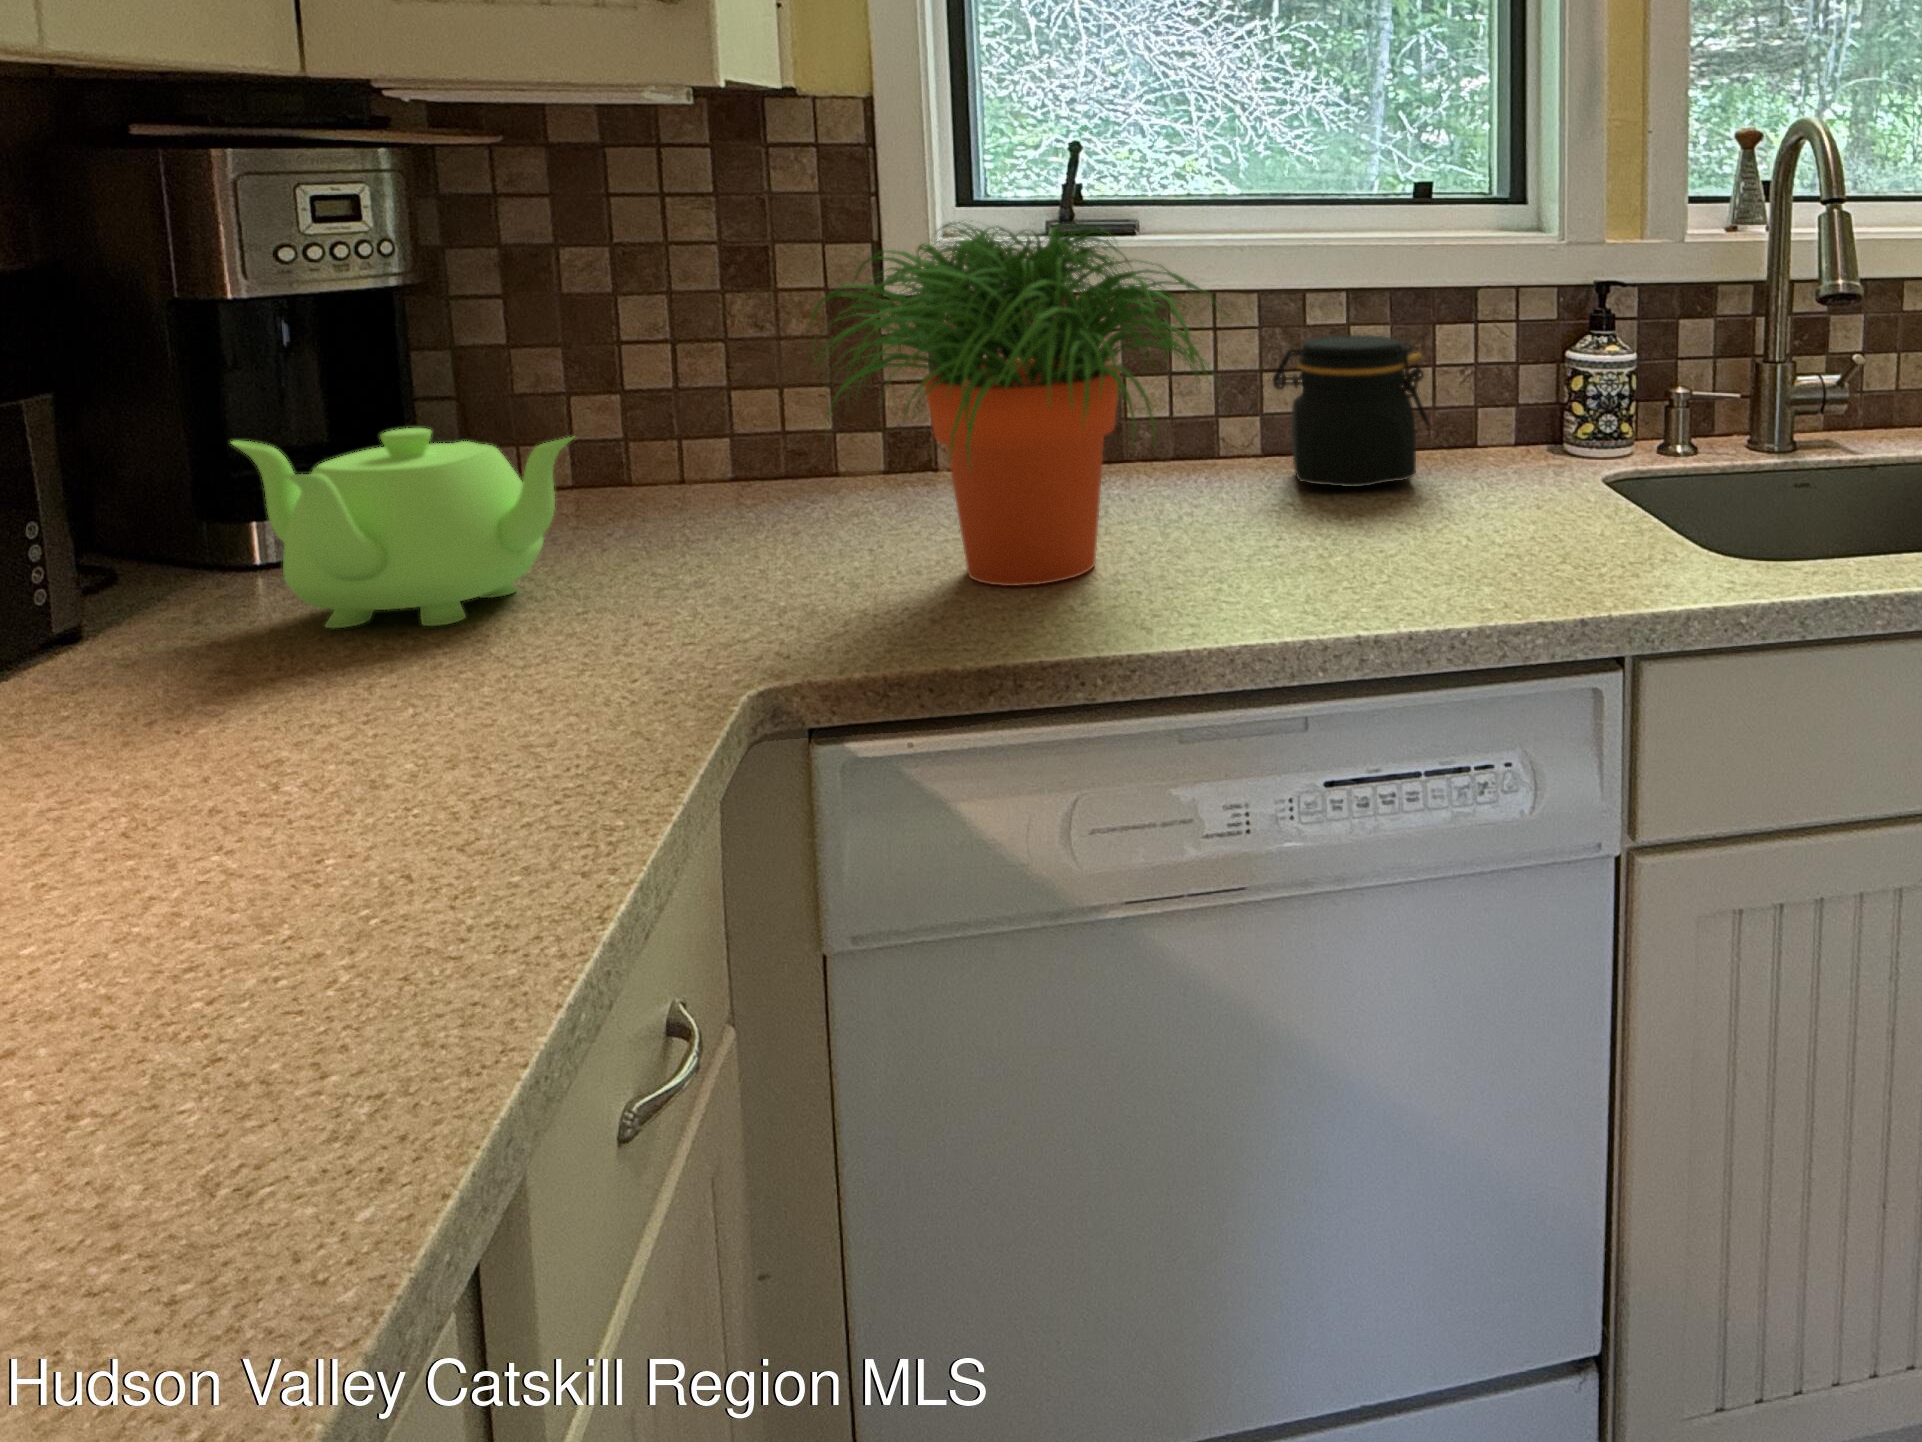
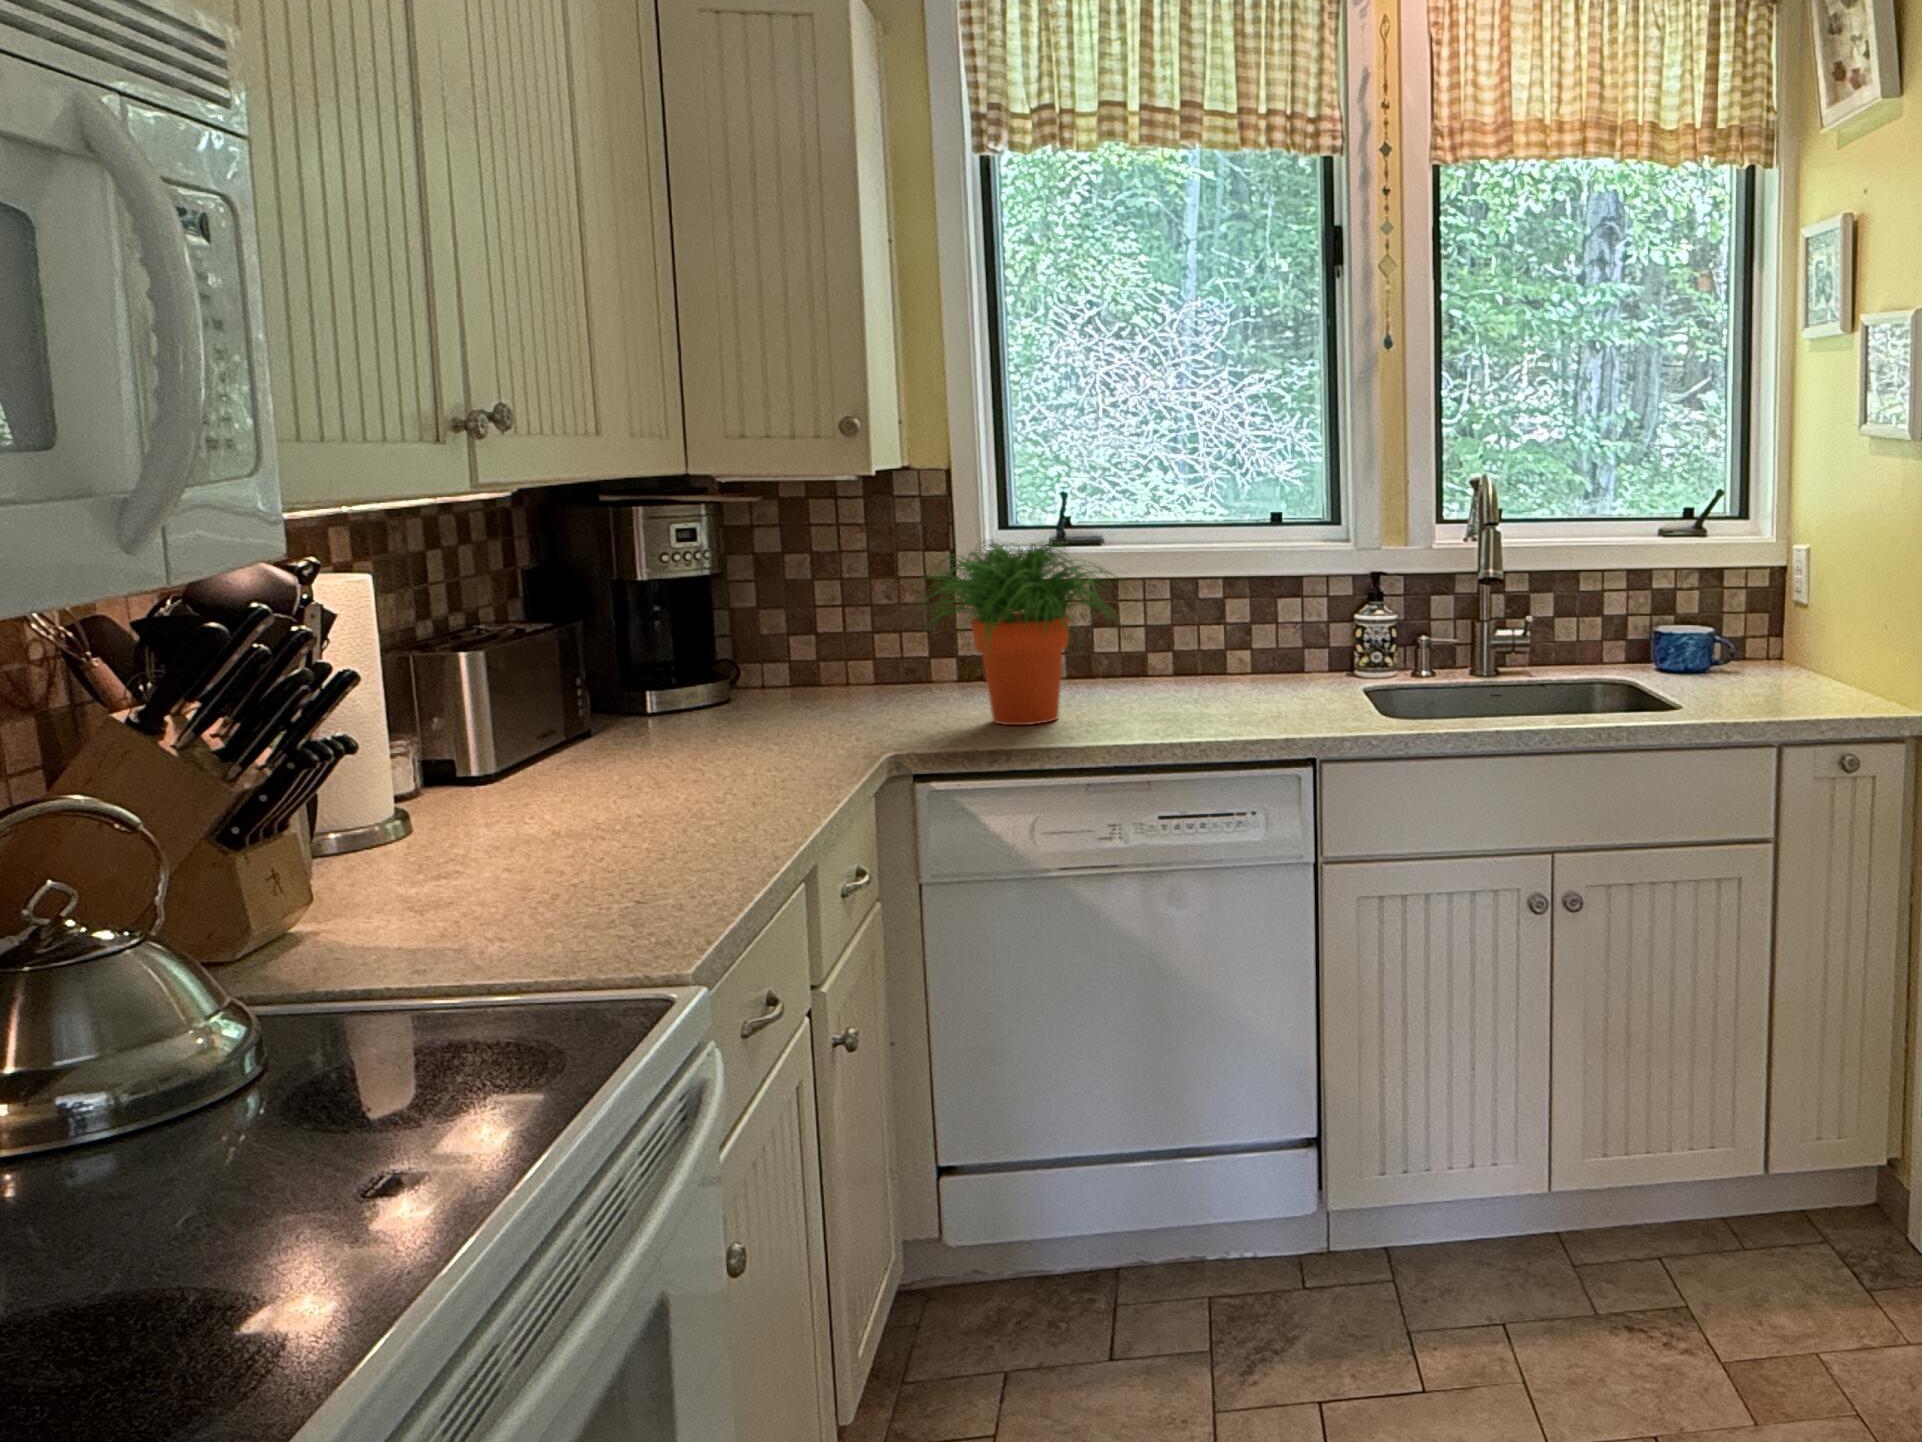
jar: present [1273,335,1429,487] -> none [1170,604,1261,689]
teapot: present [231,428,573,628] -> none [650,646,805,735]

